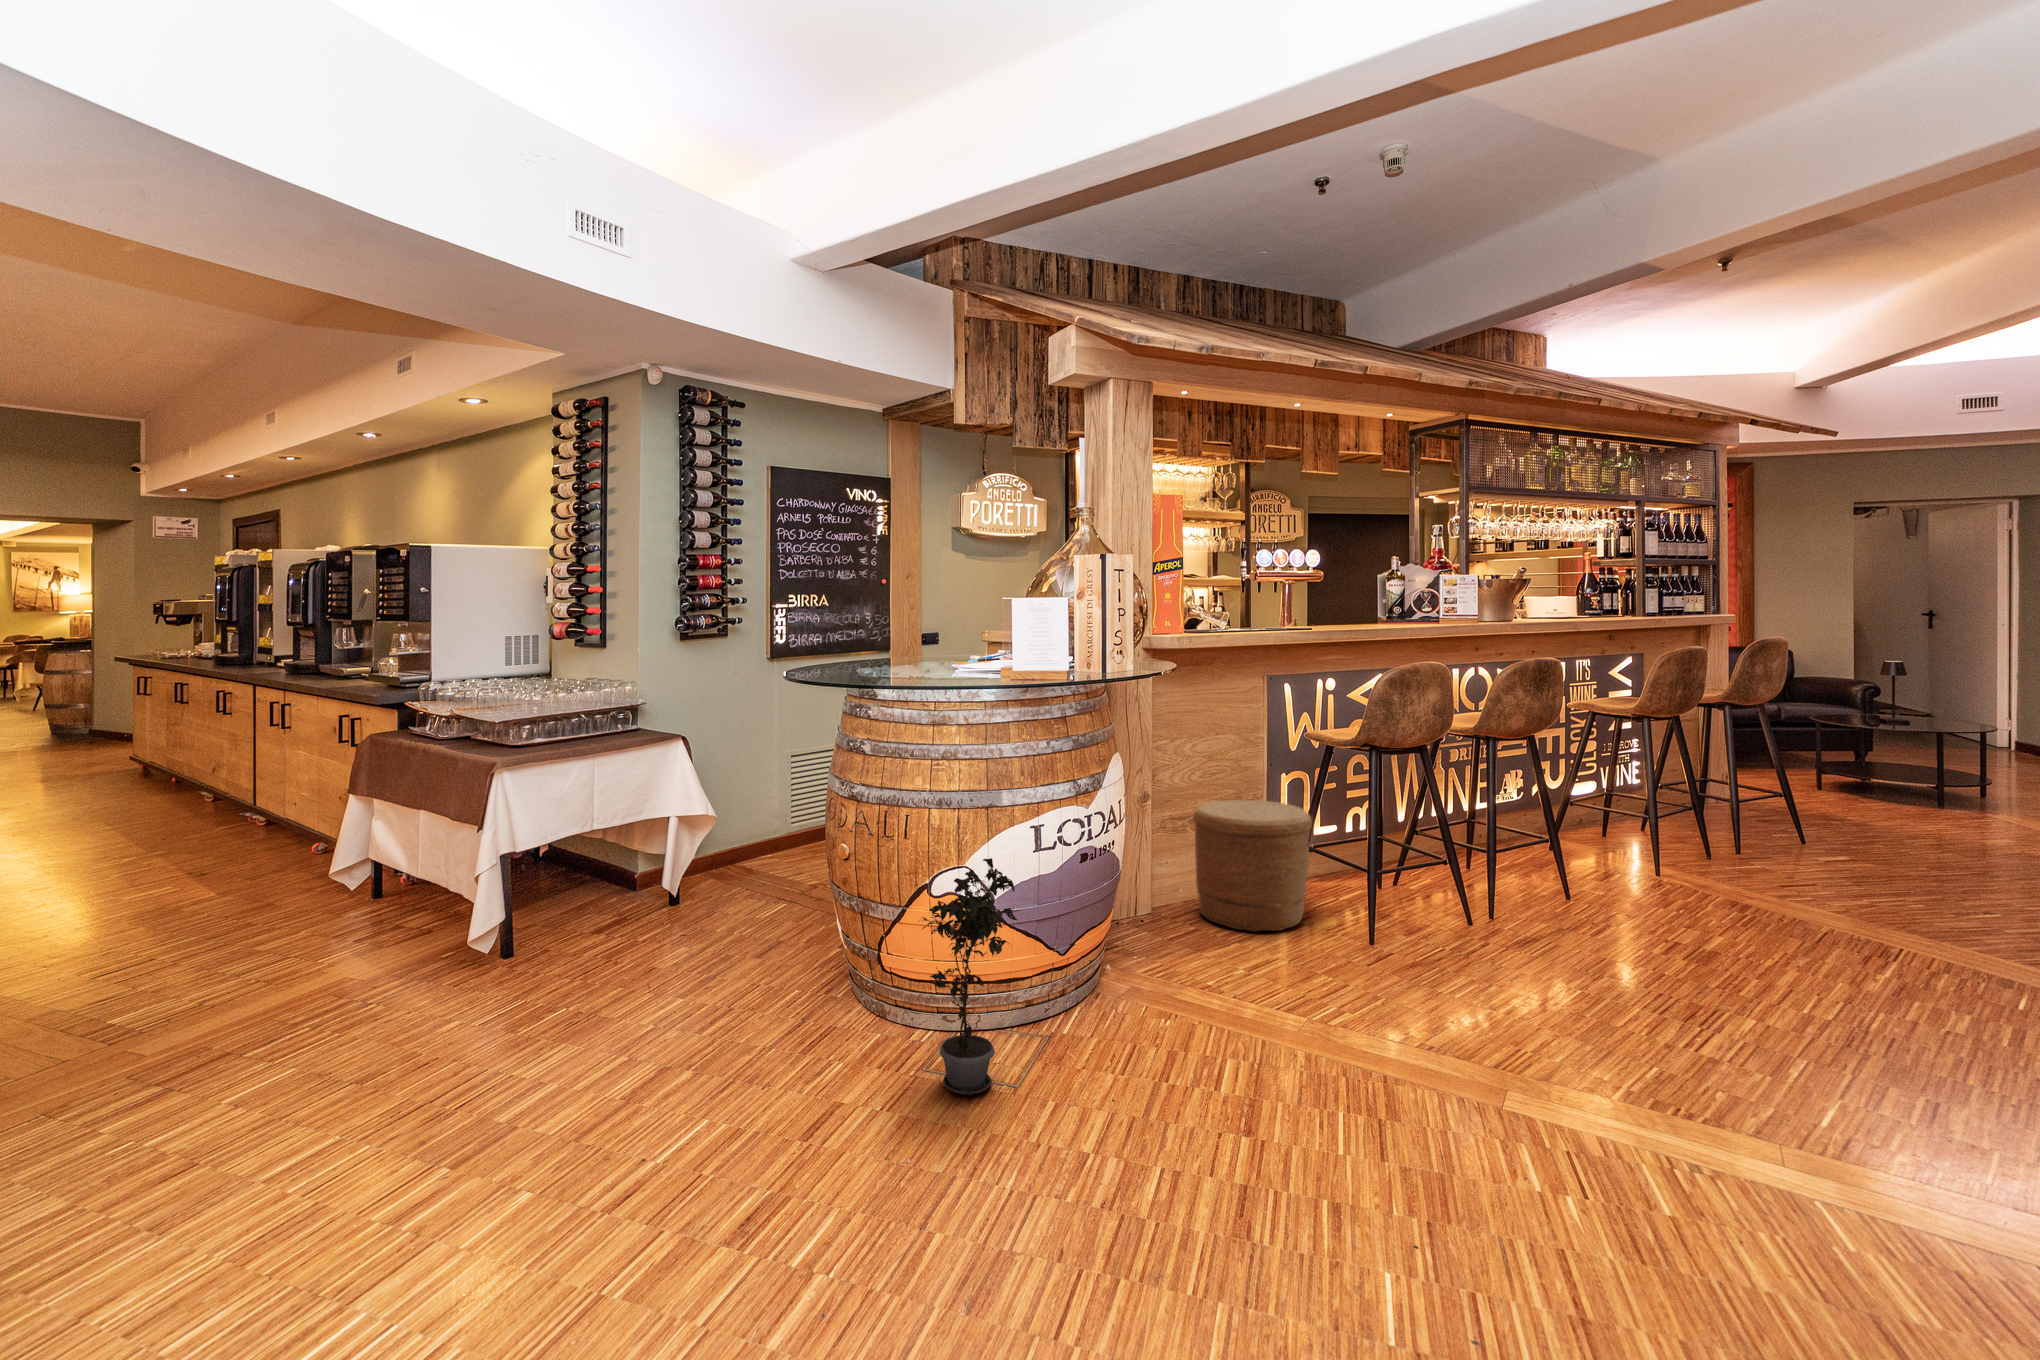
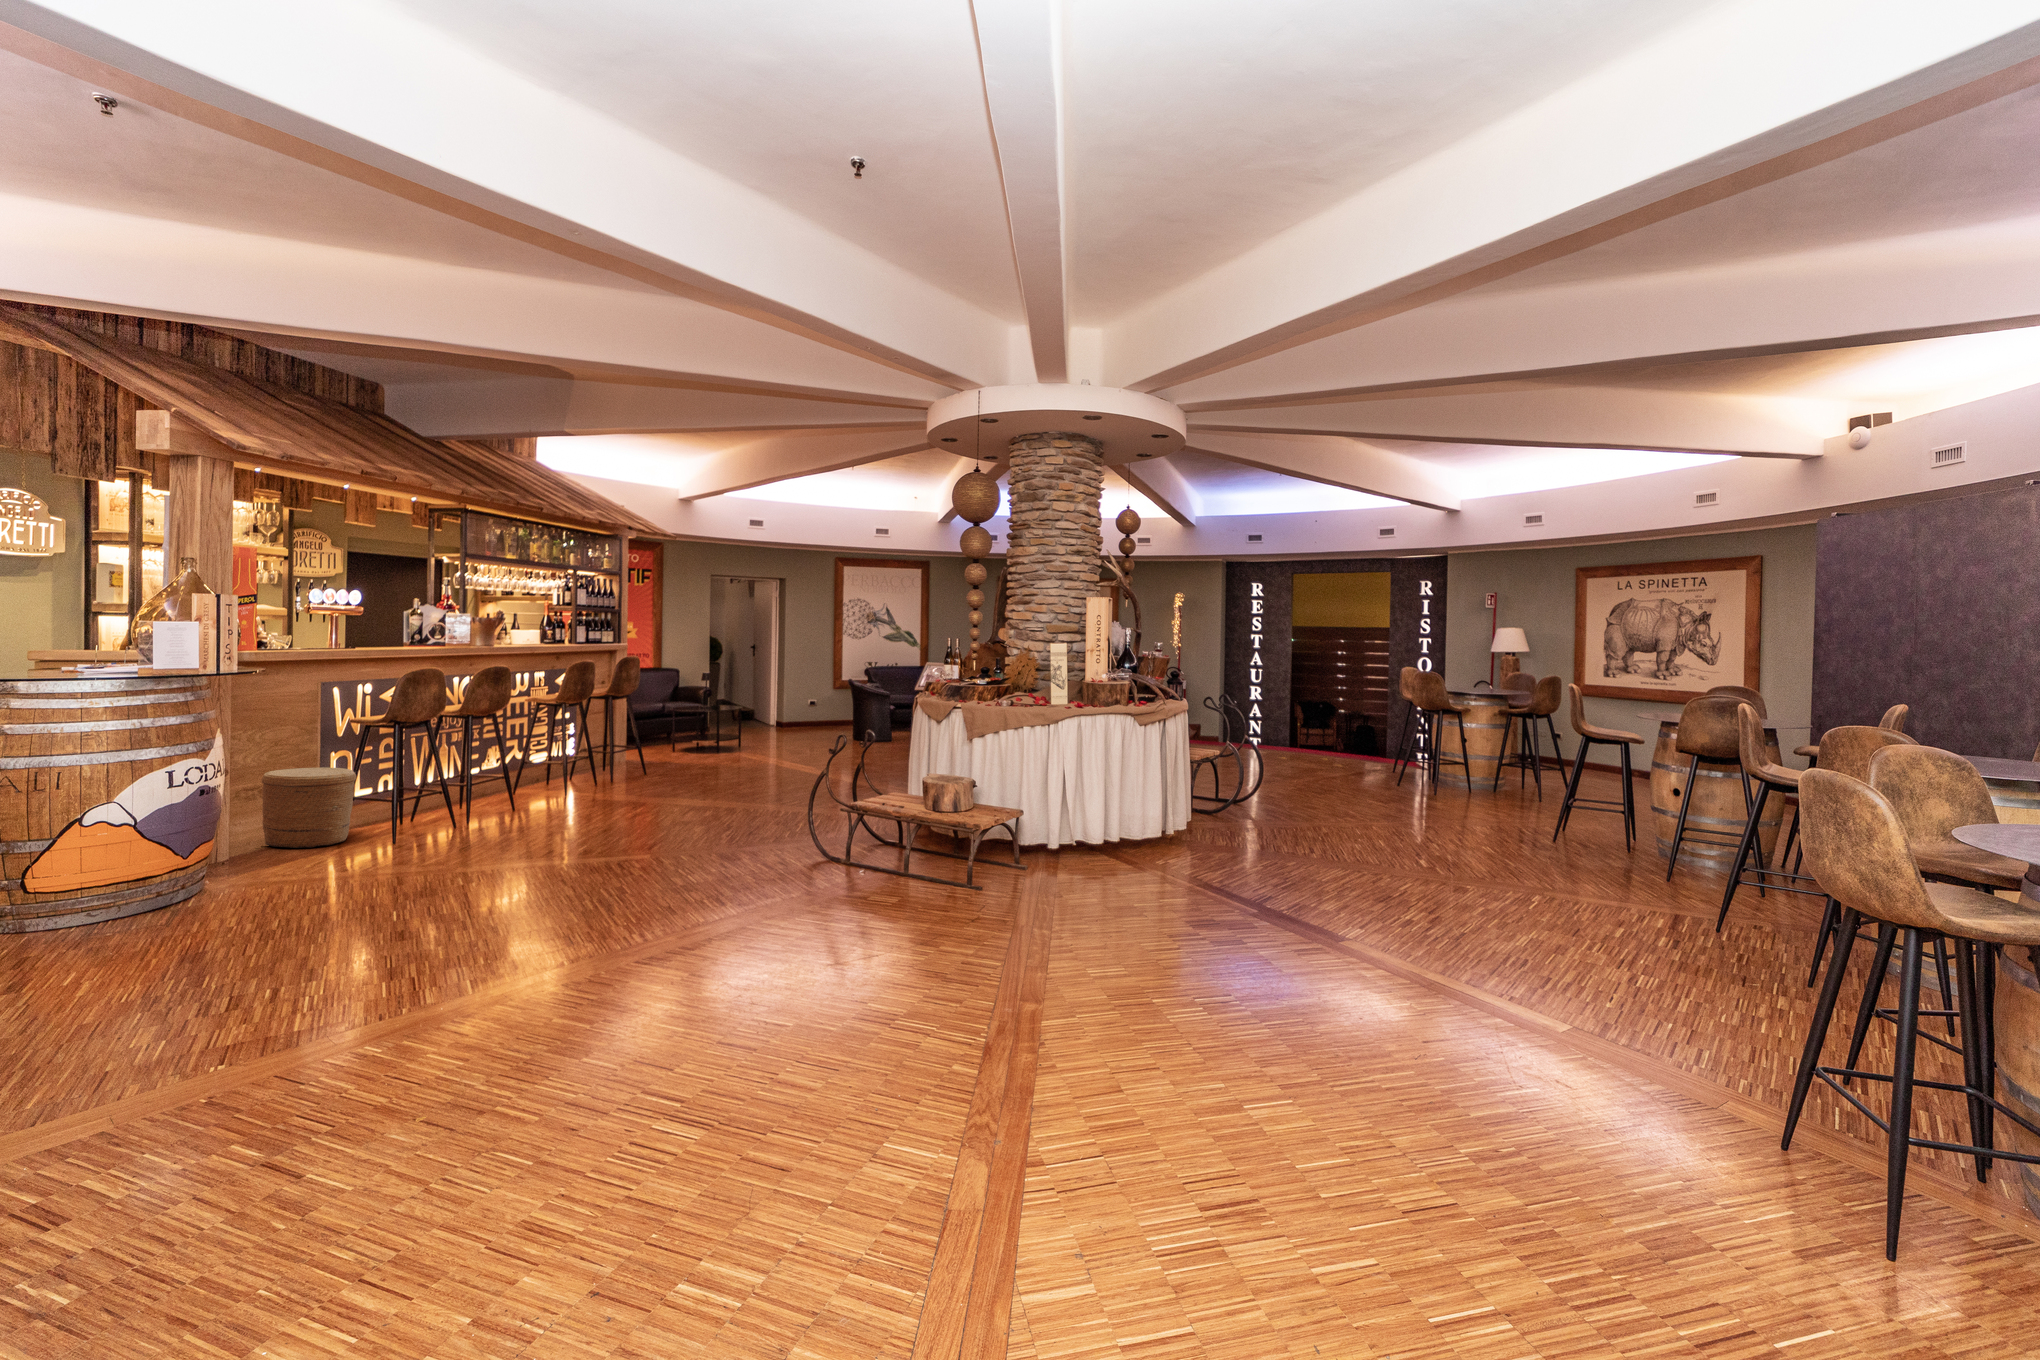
potted plant: present [922,858,1020,1096] -> none [87,790,170,929]

